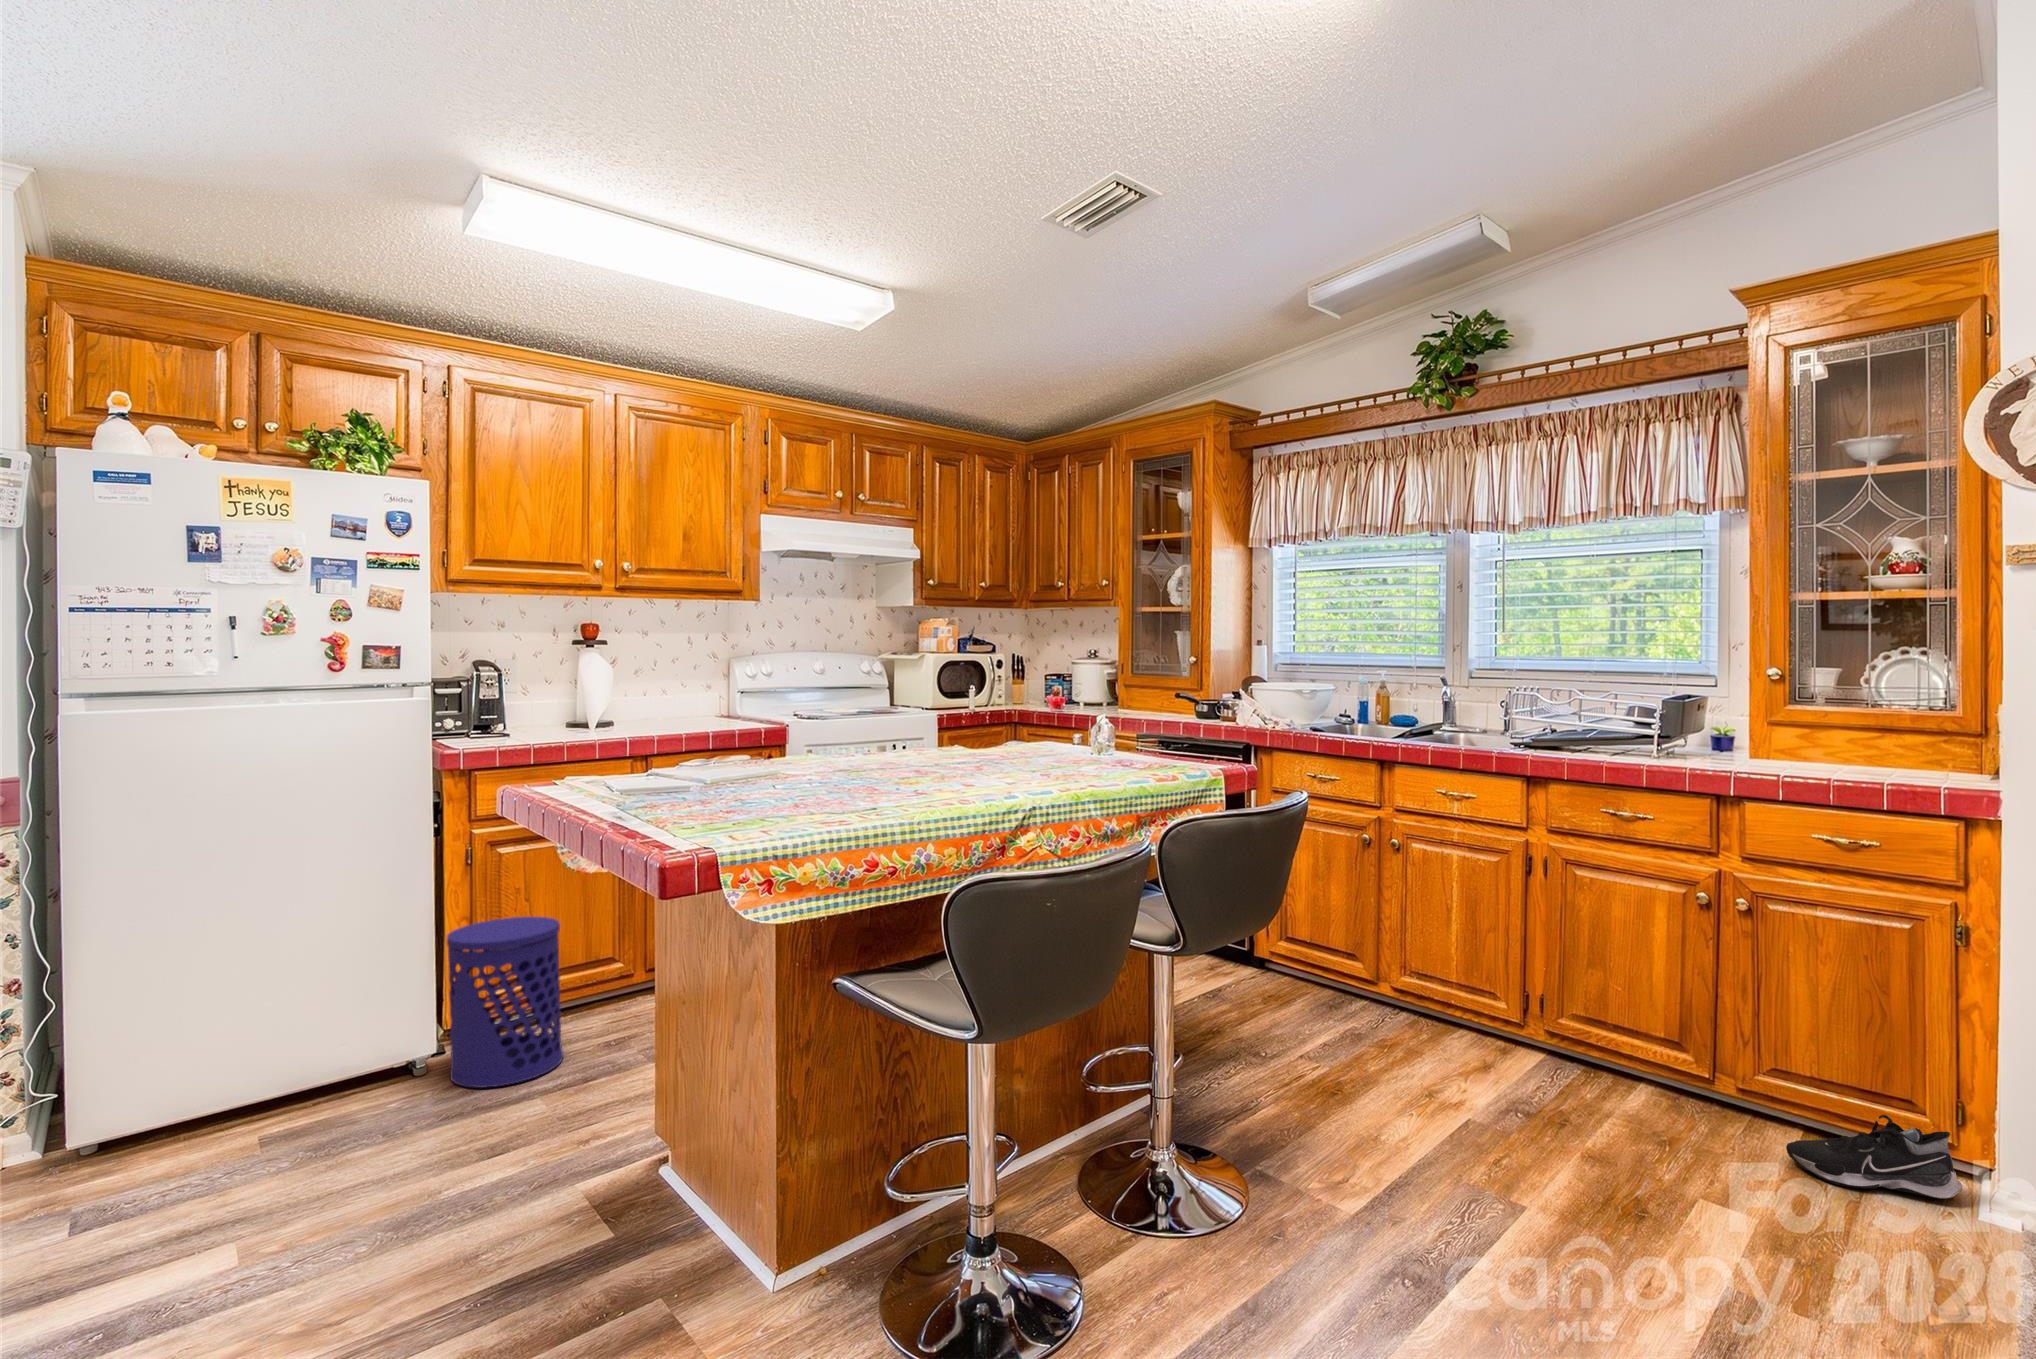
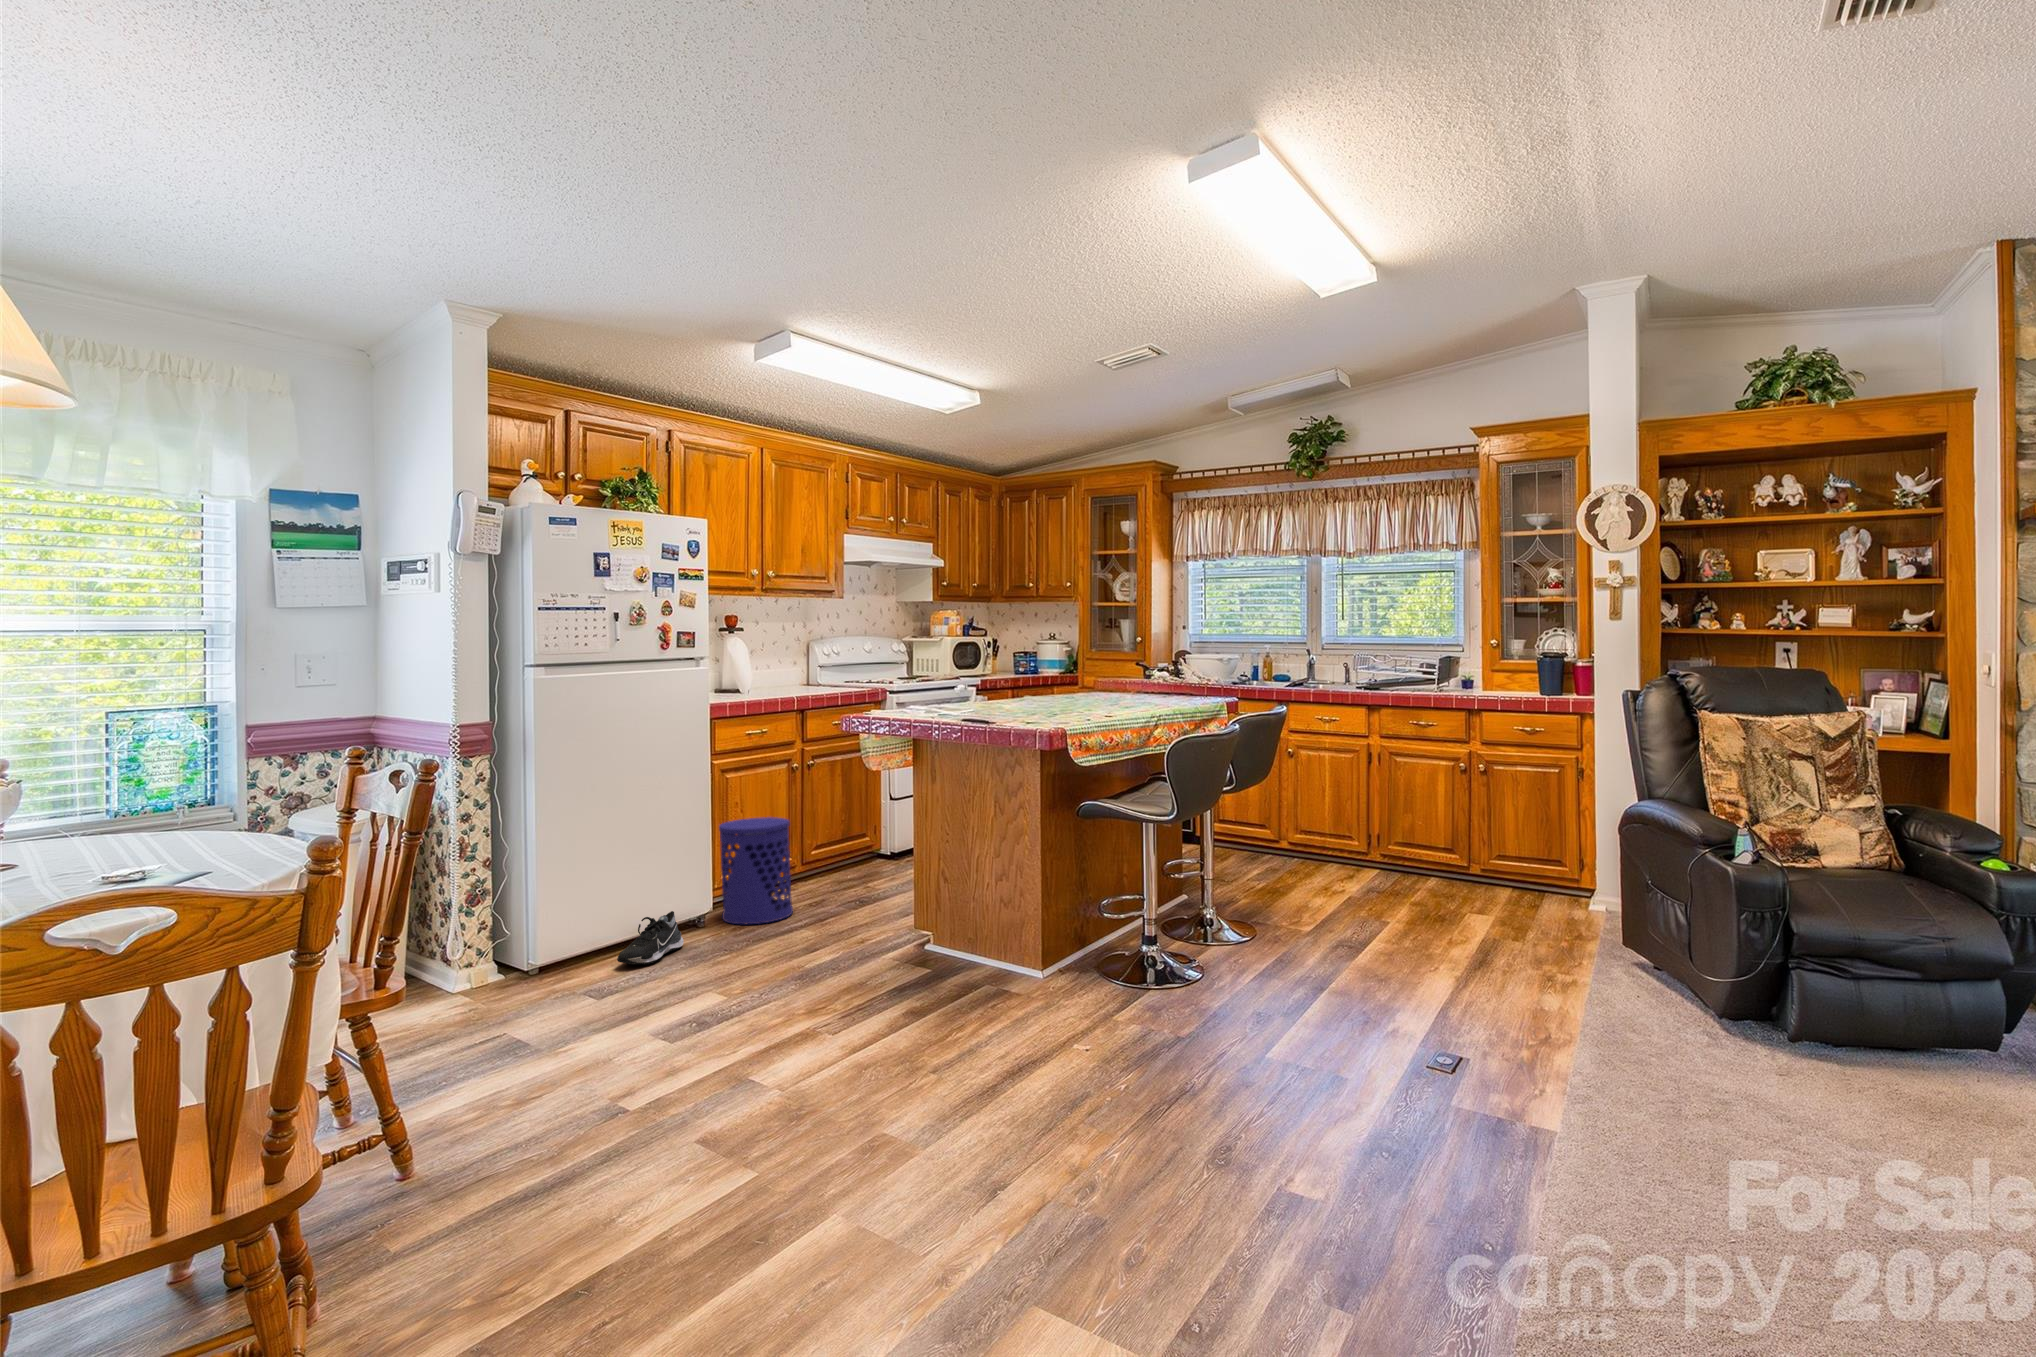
shoe: present [1786,1115,1962,1199] -> present [617,911,684,964]

